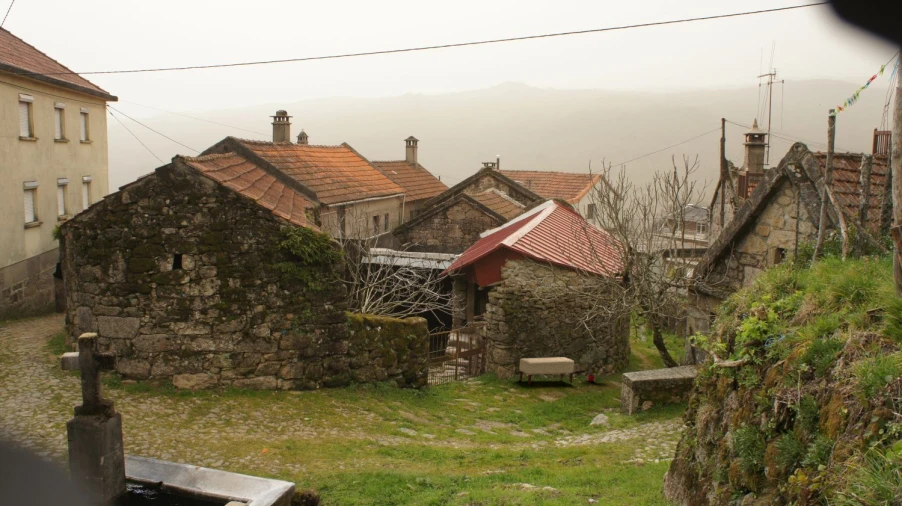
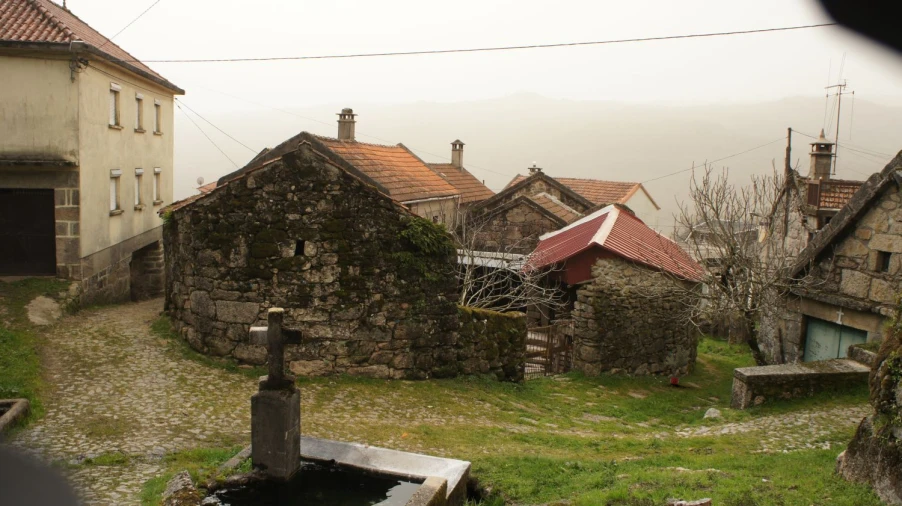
bench: present [519,357,574,385] -> none [605,359,660,386]

